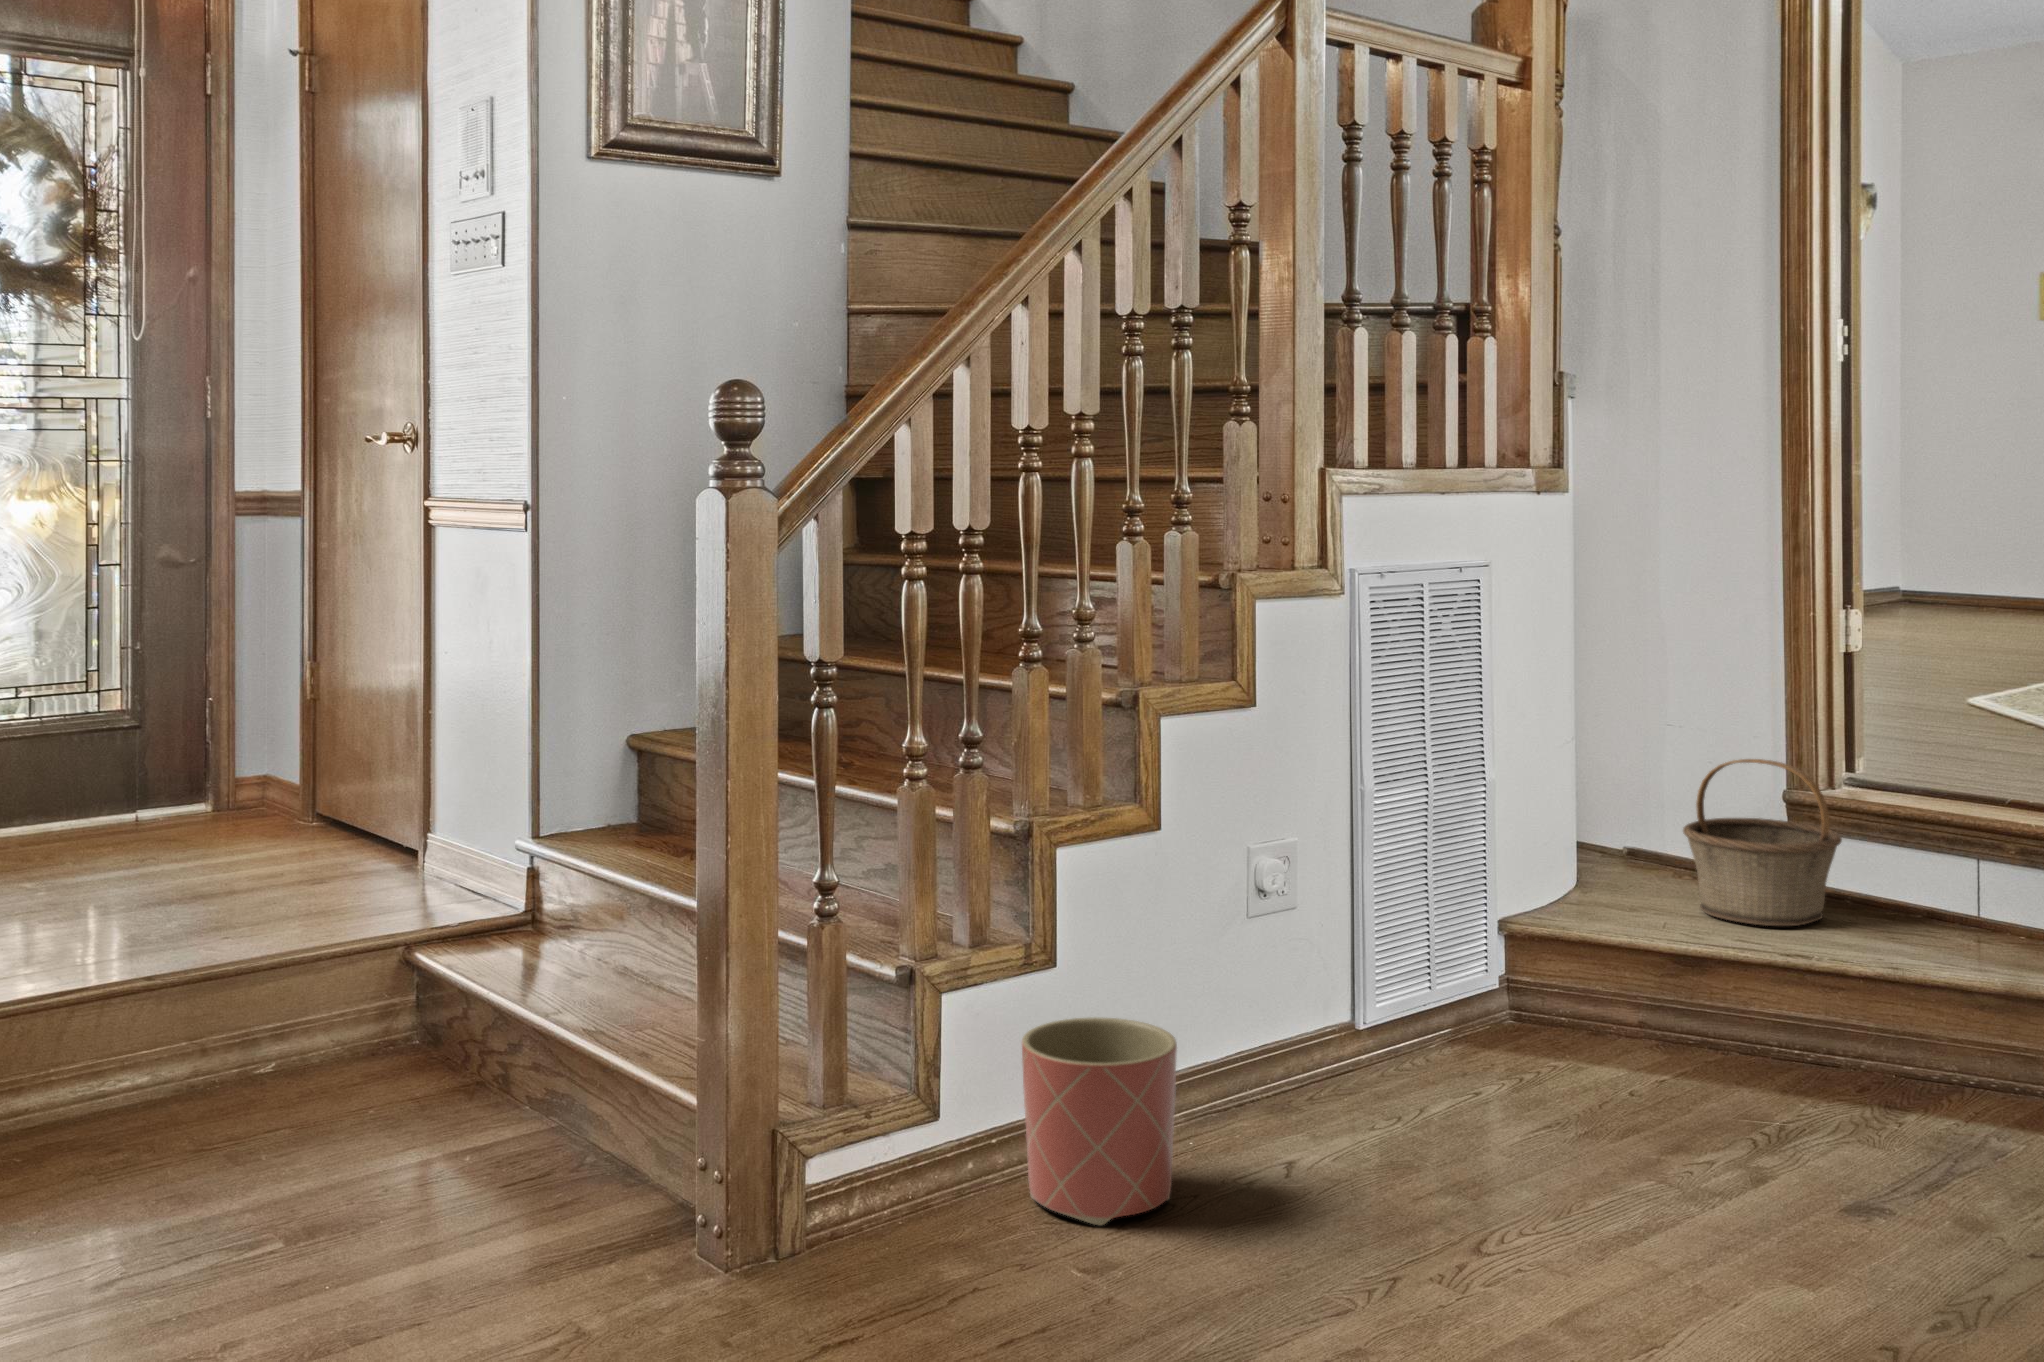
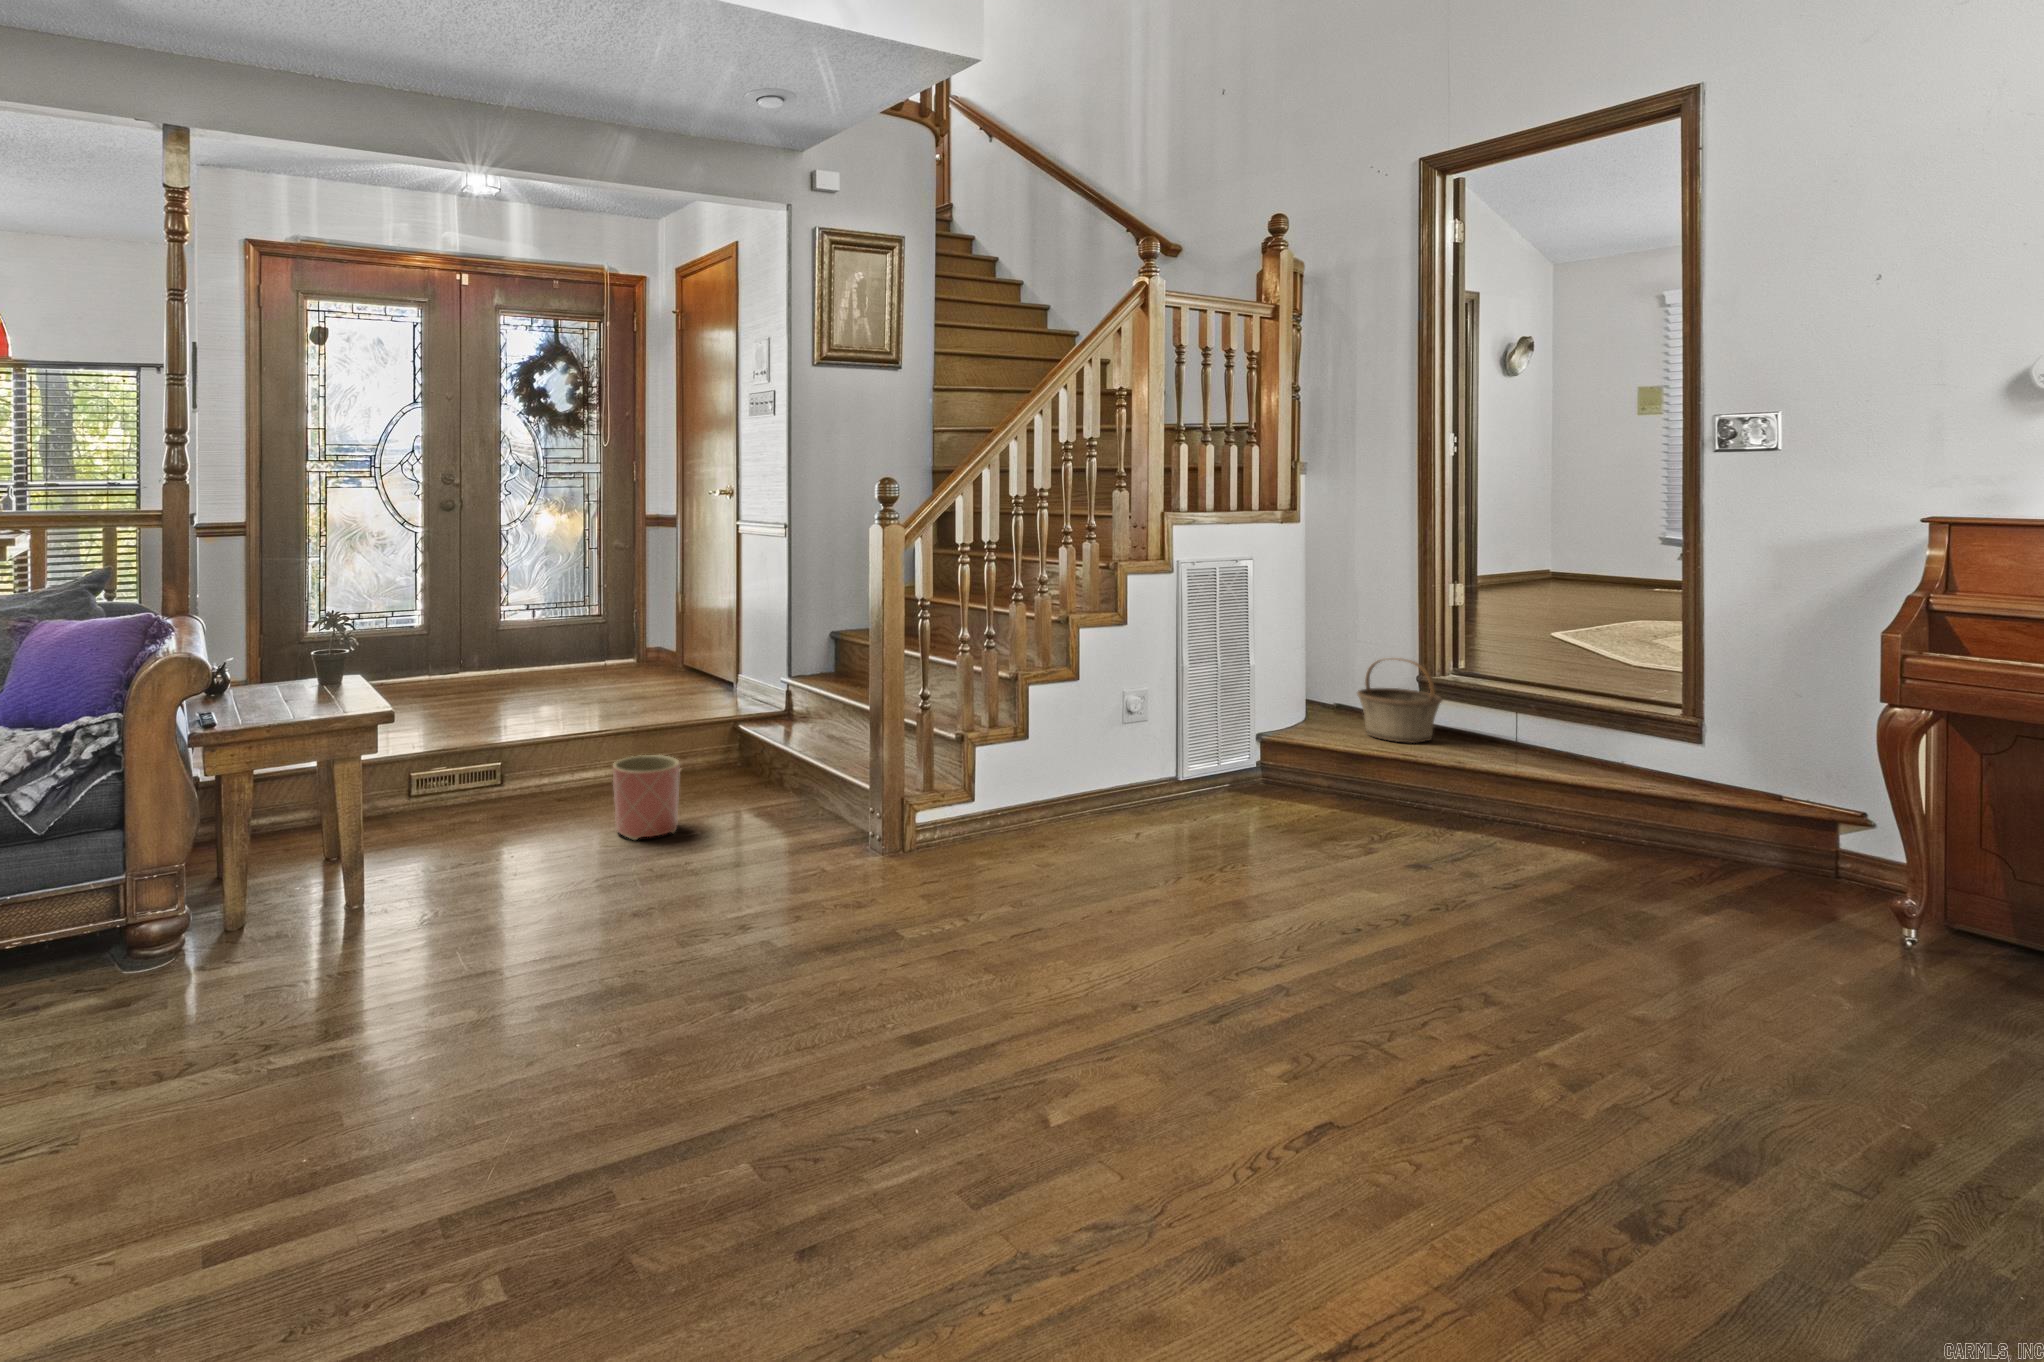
planter: present [1022,1017,1177,1225] -> present [613,755,680,840]

